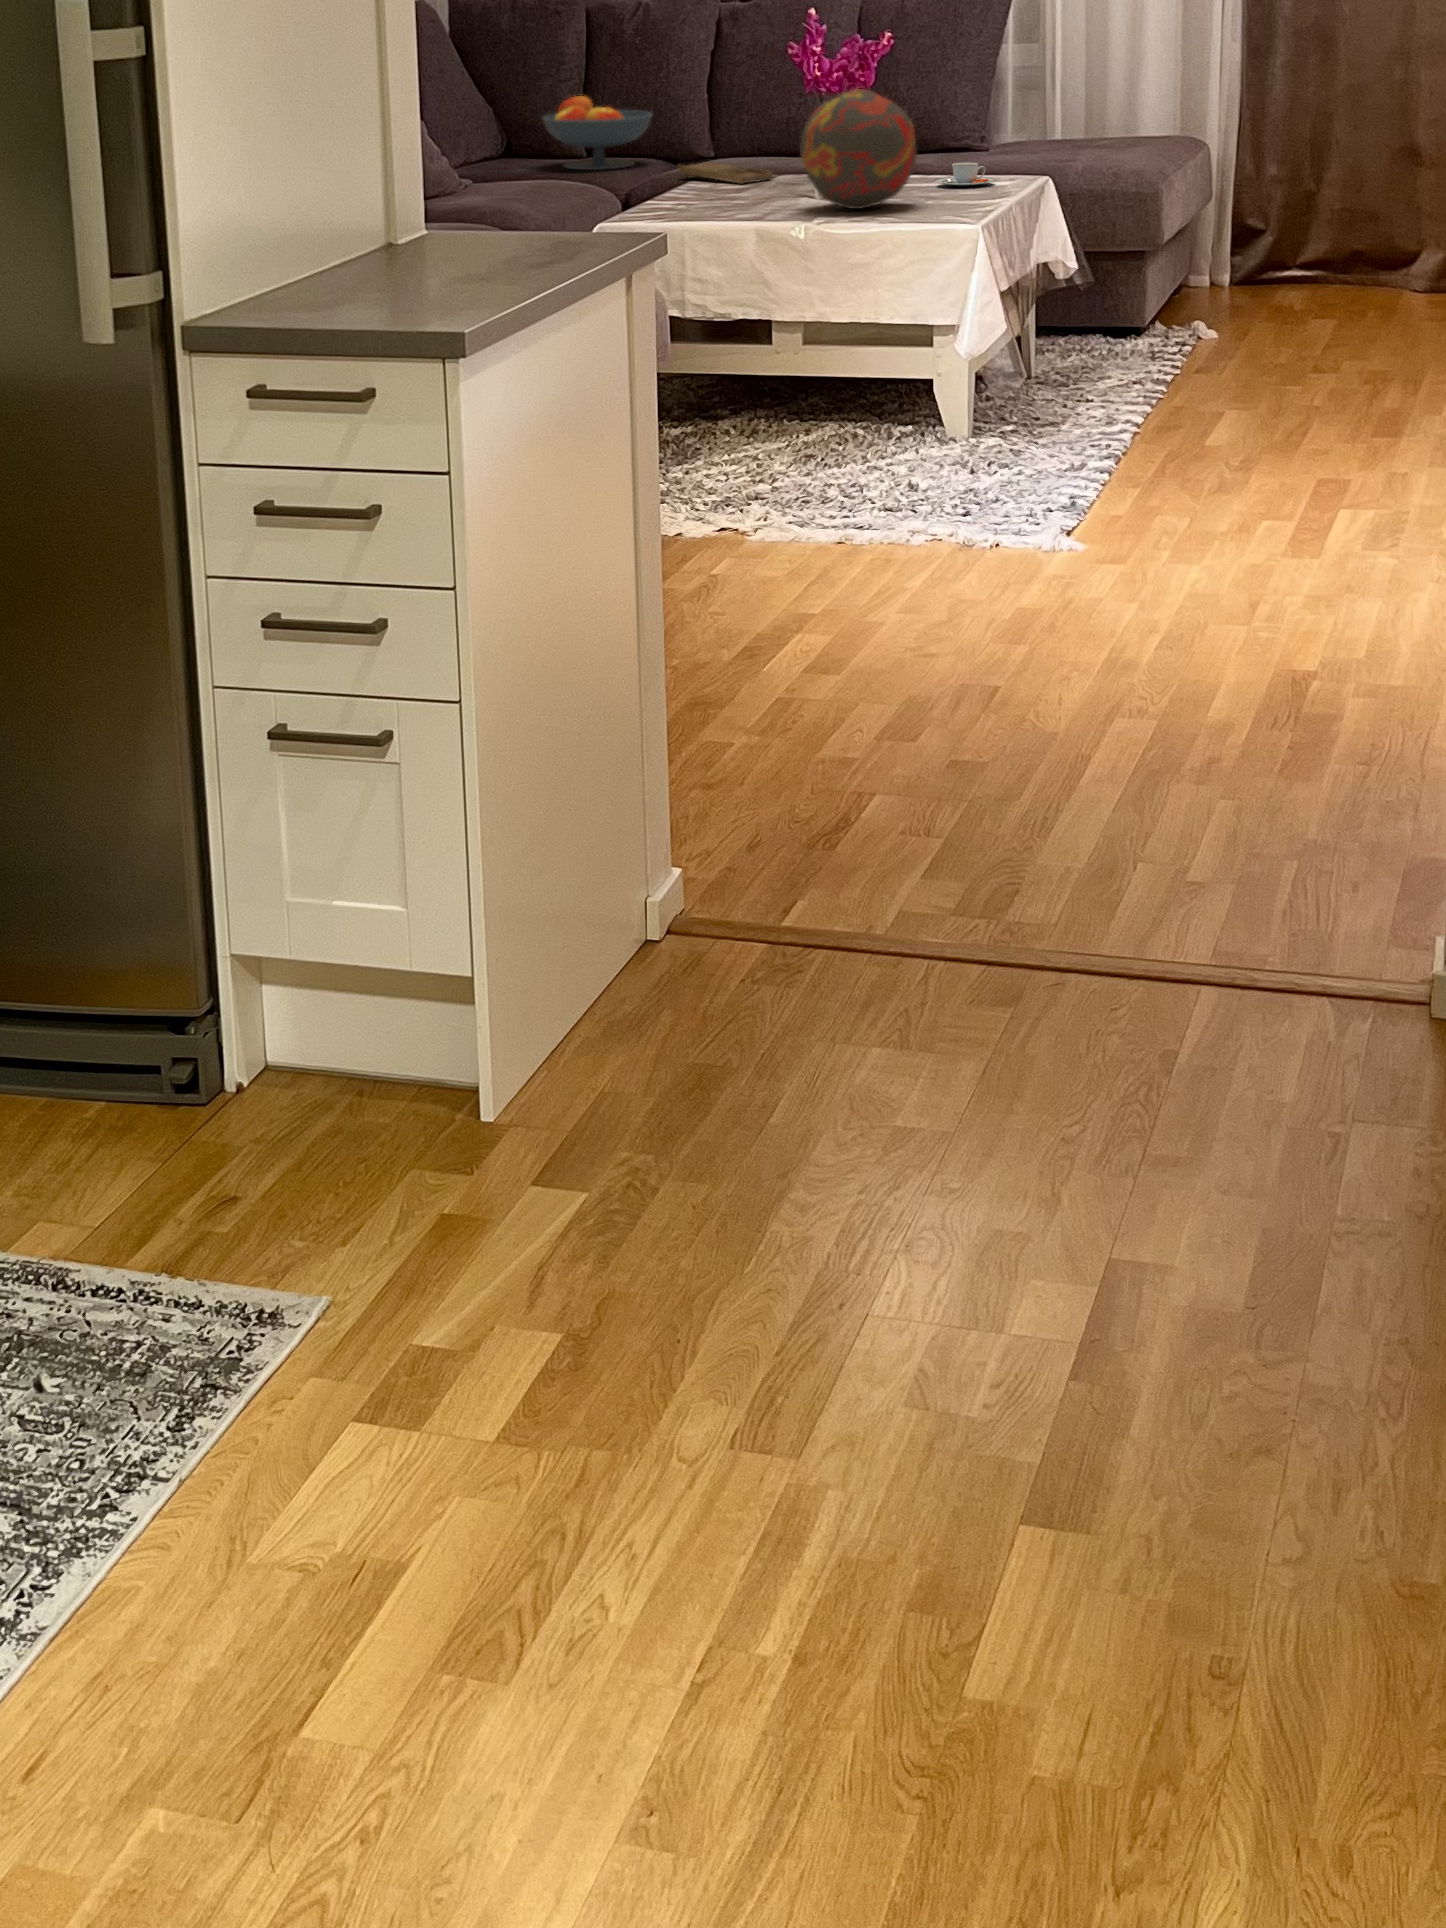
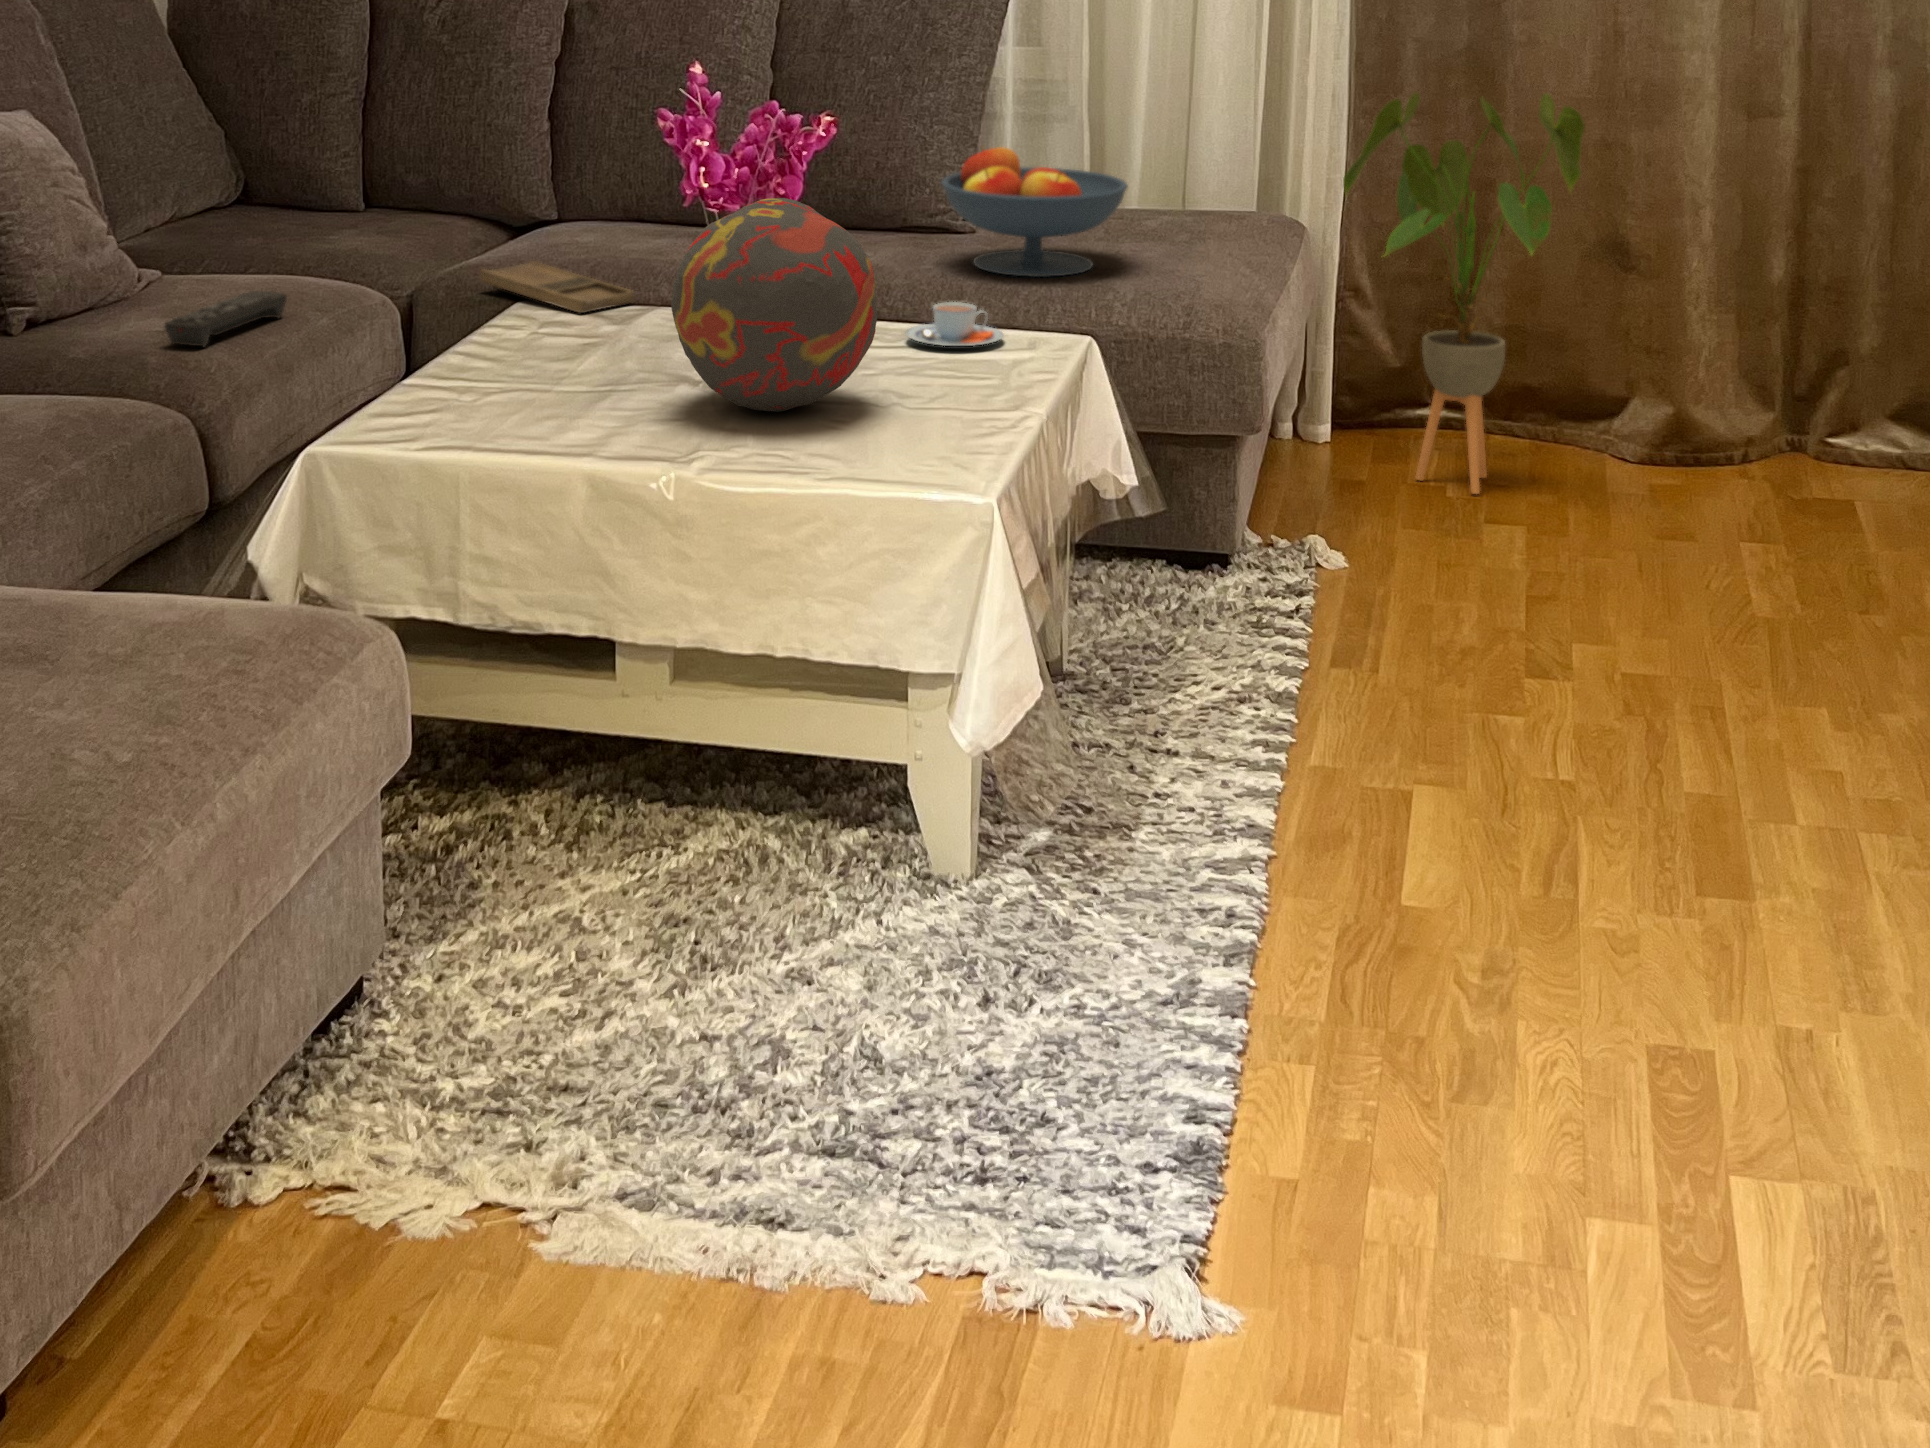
house plant: none [1232,49,1388,310] -> present [1343,93,1585,494]
fruit bowl: present [543,96,652,170] -> present [942,147,1128,277]
remote control: none [498,177,564,202] -> present [165,291,287,347]

